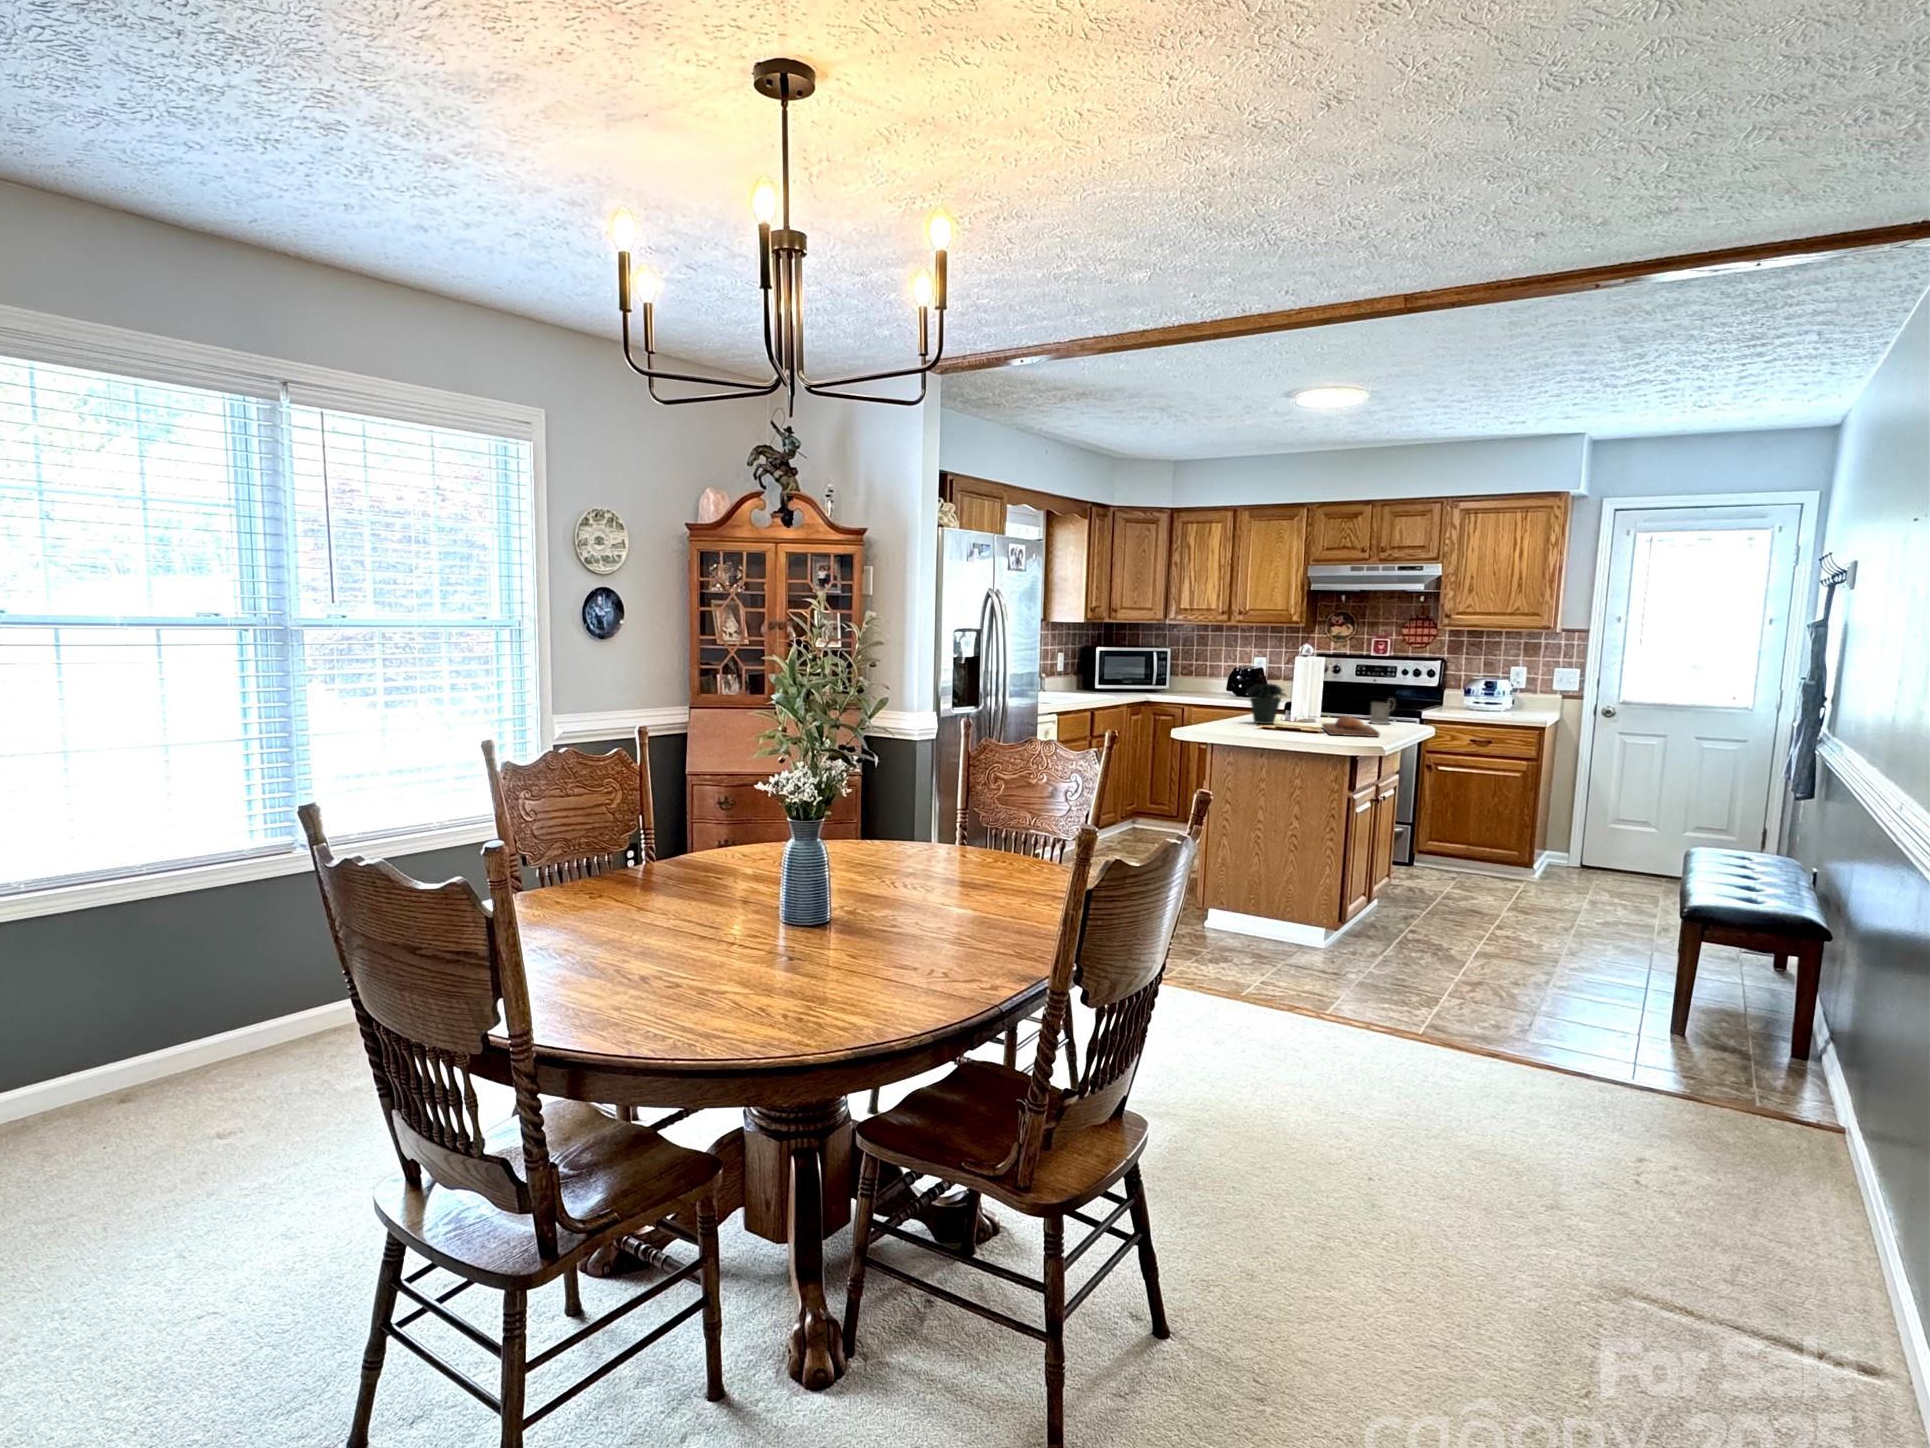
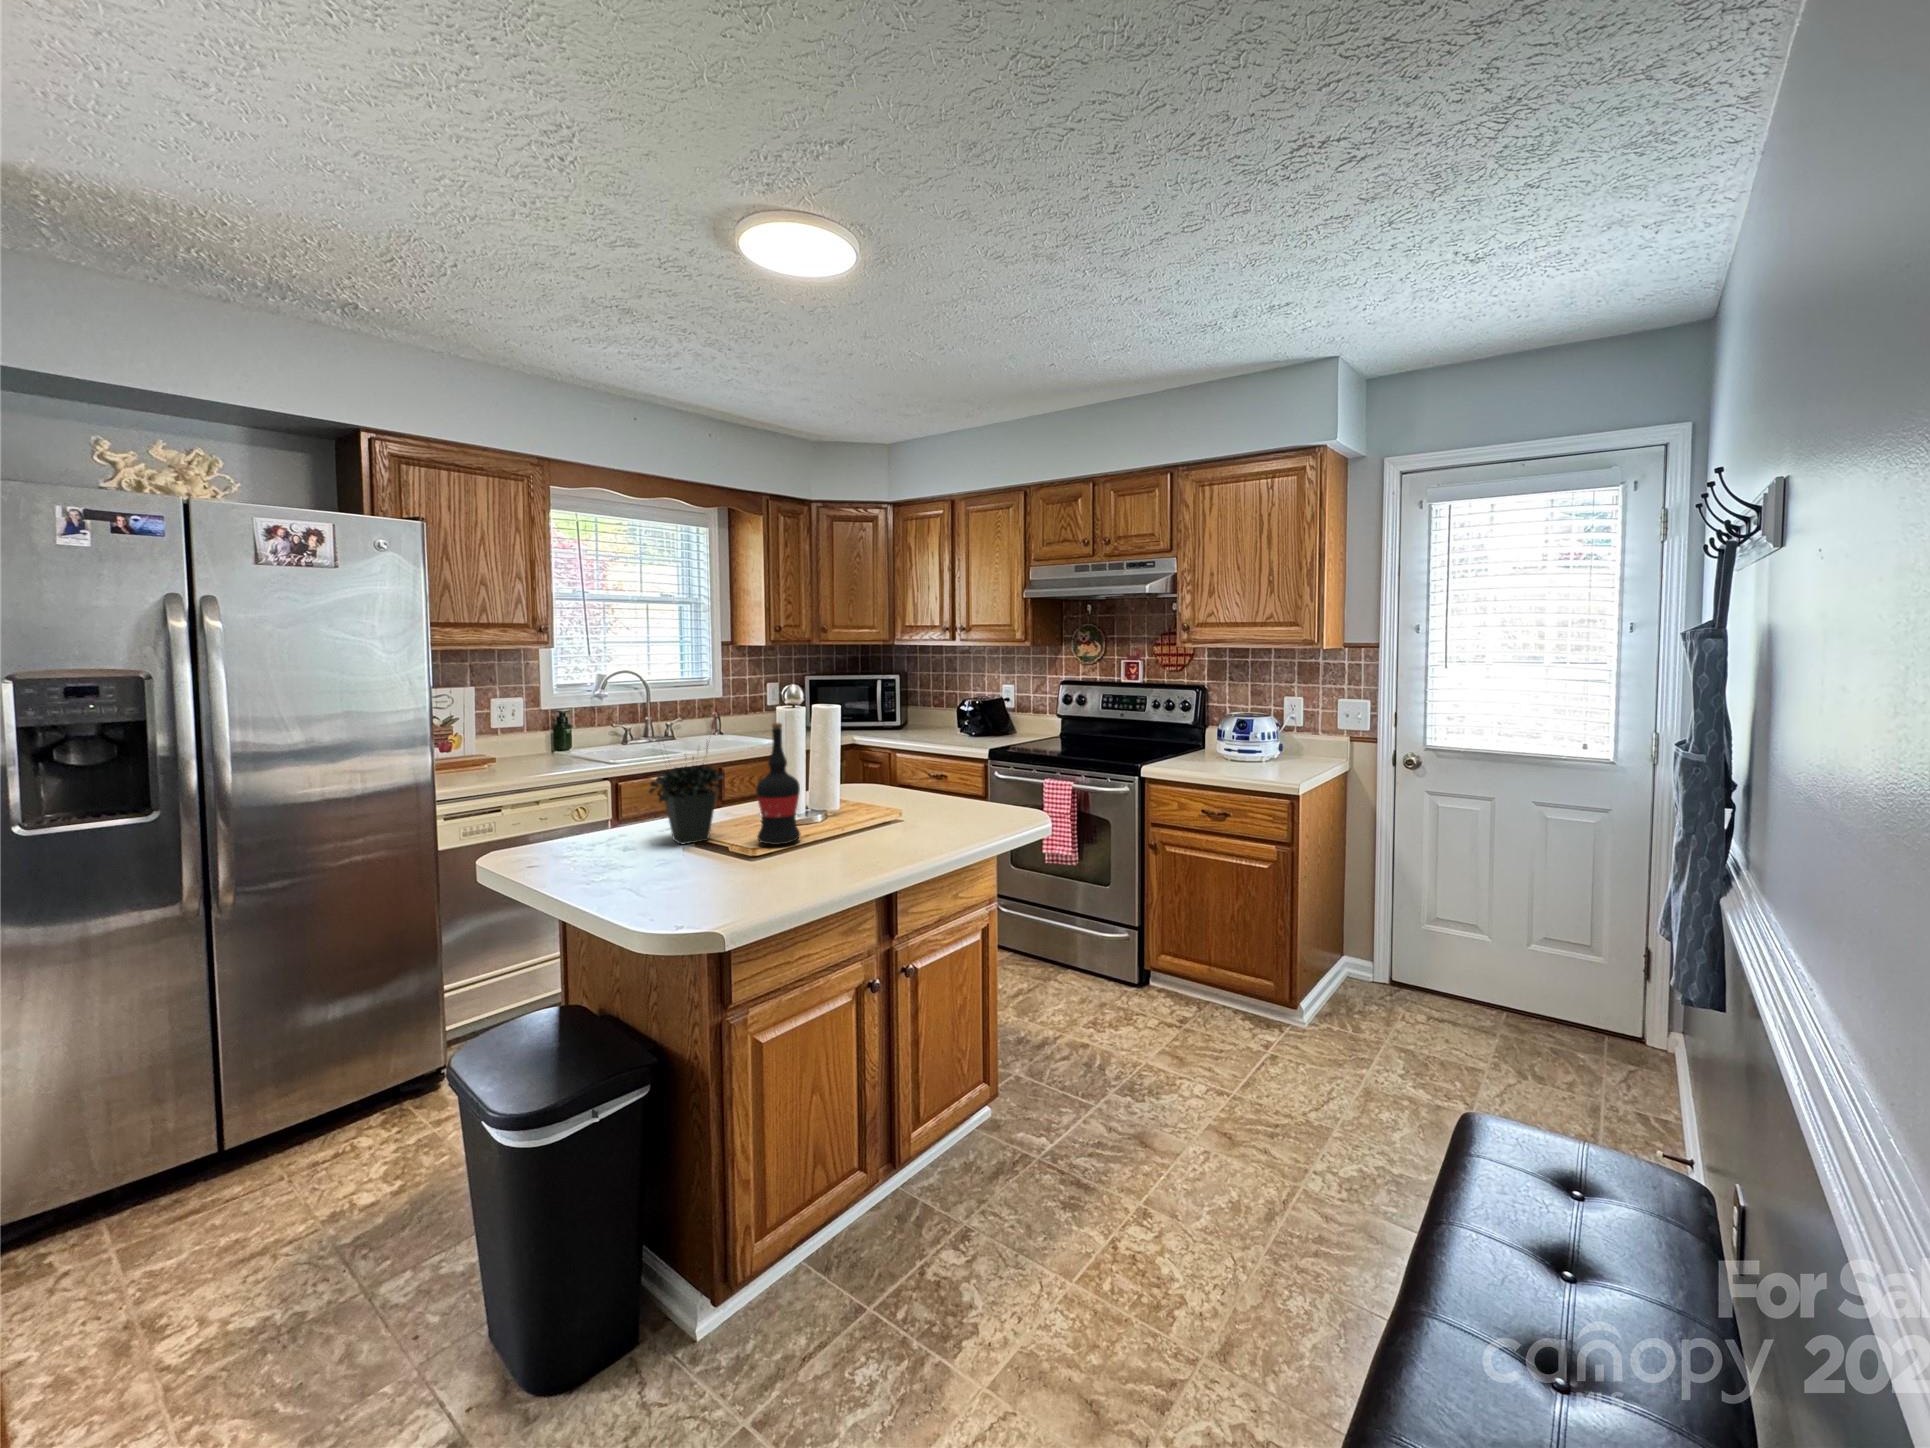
wine bottle: none [1305,661,1331,725] -> present [756,723,800,845]
mug: present [1369,702,1390,724] -> none [900,783,953,835]
bread loaf: present [1322,716,1379,737] -> none [646,840,826,913]

